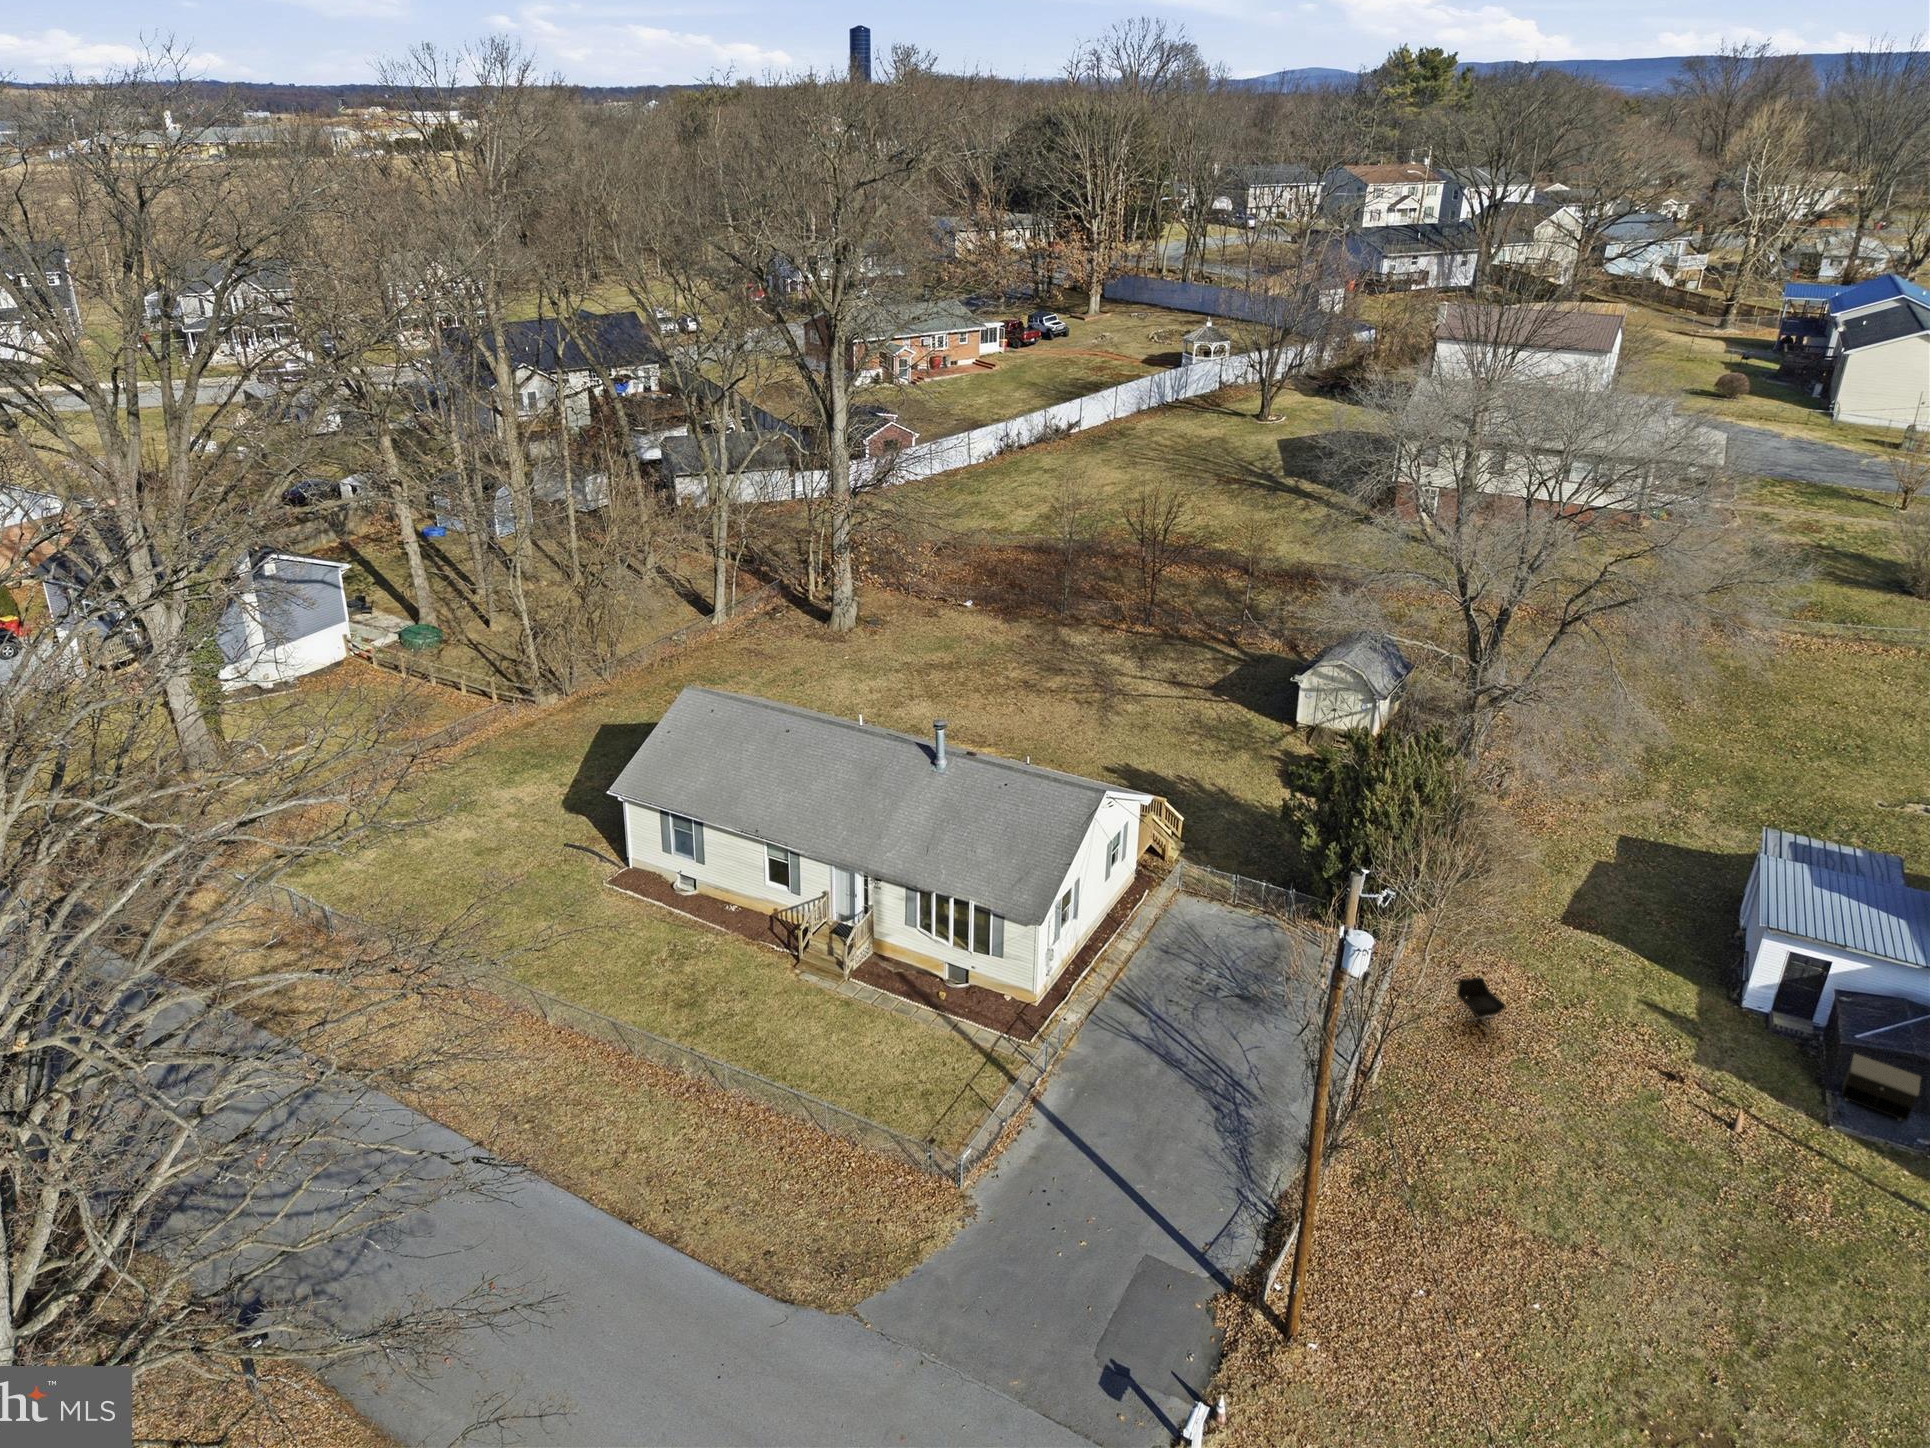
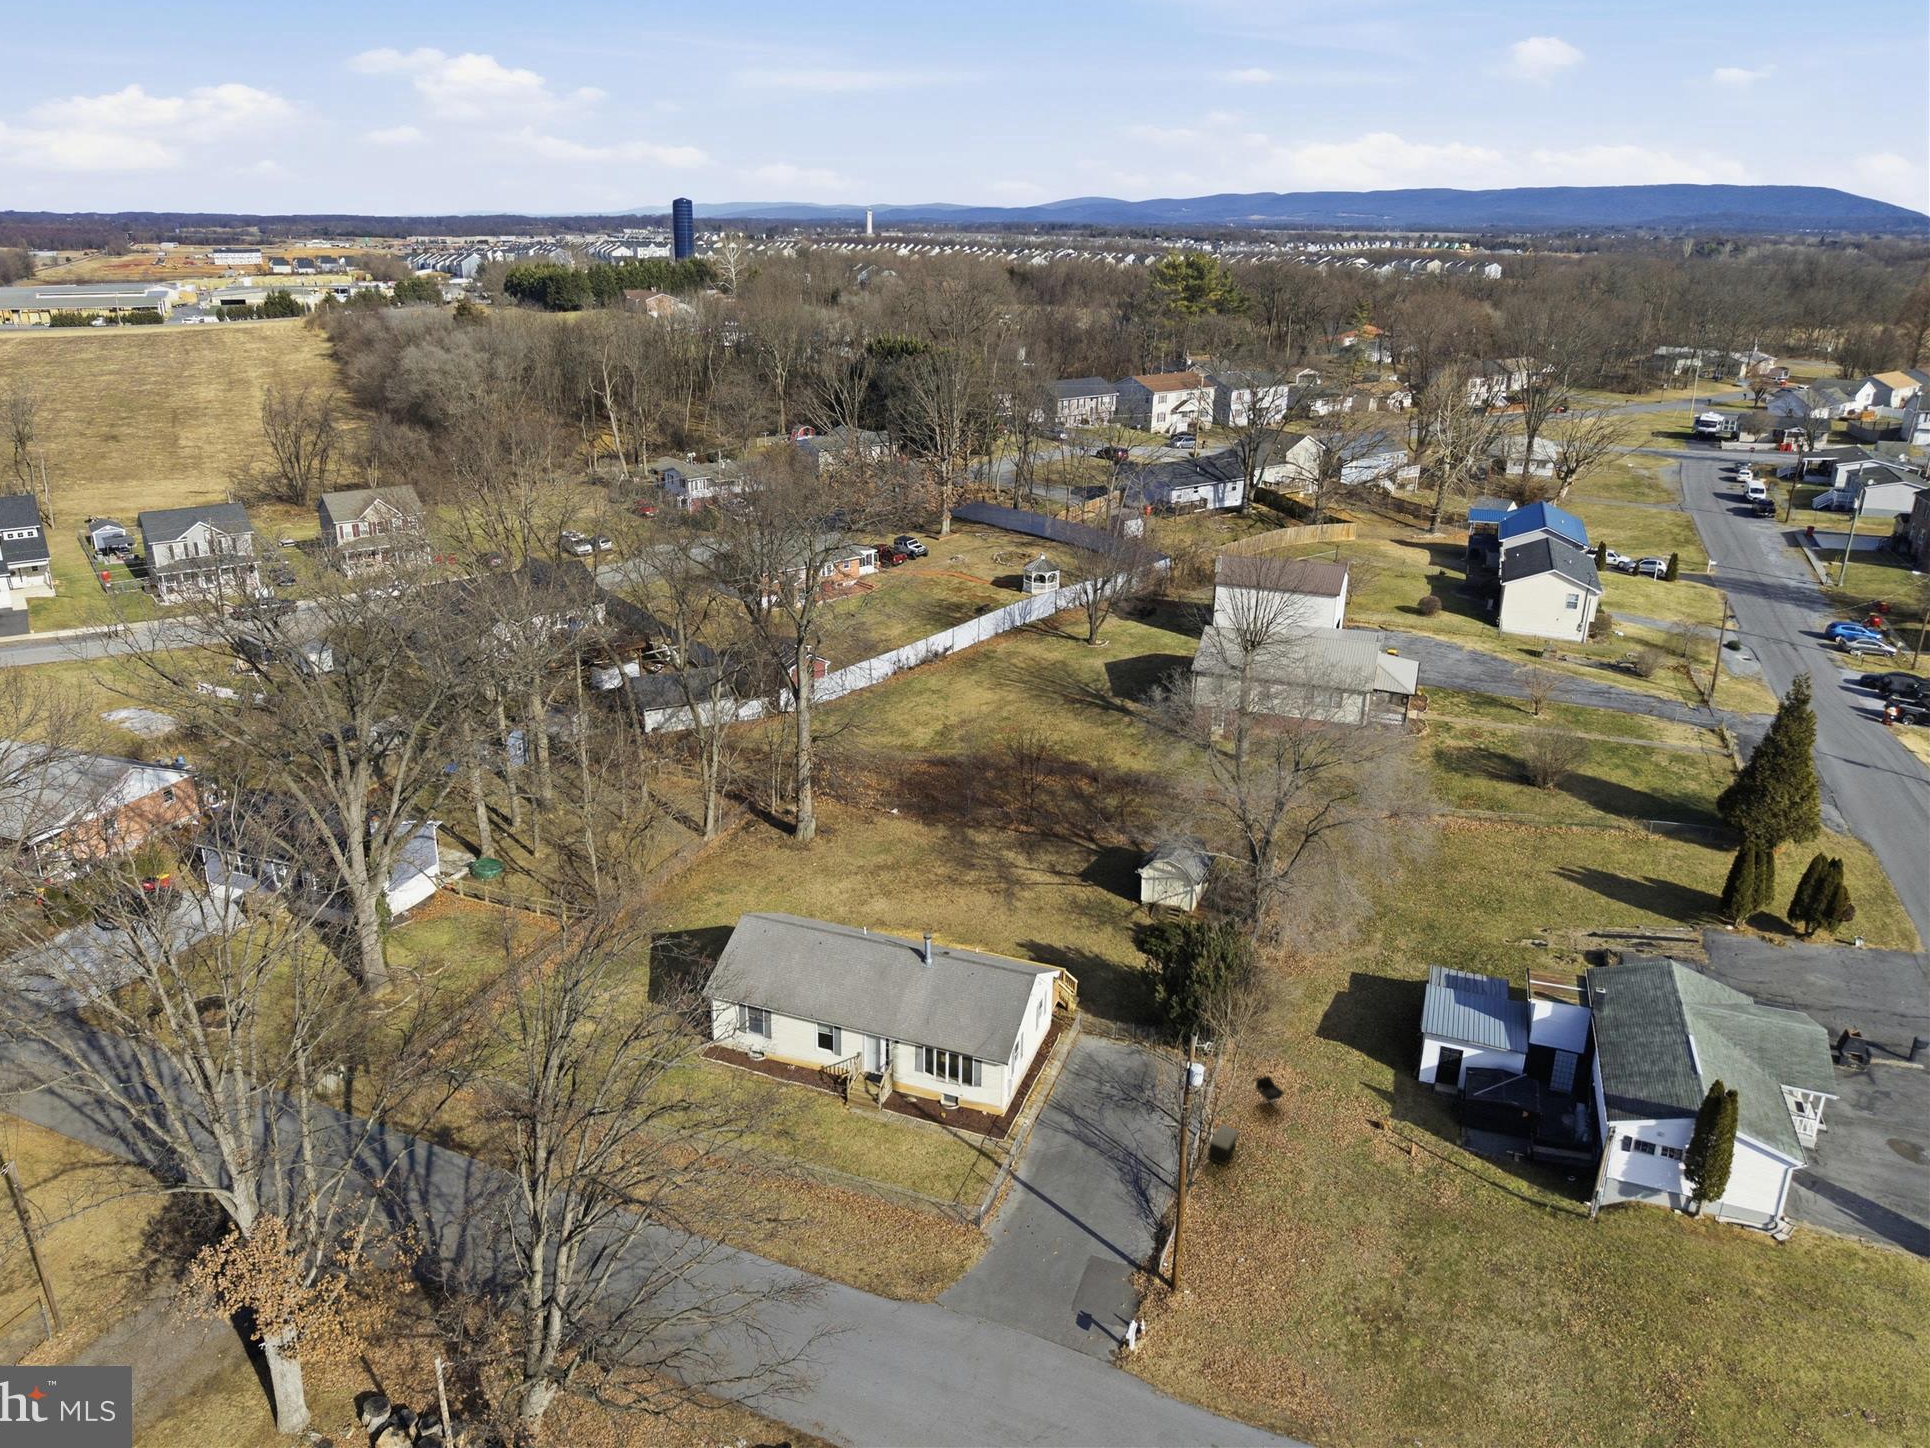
storage bench: present [1841,1054,1921,1121] -> present [1208,1125,1238,1165]

